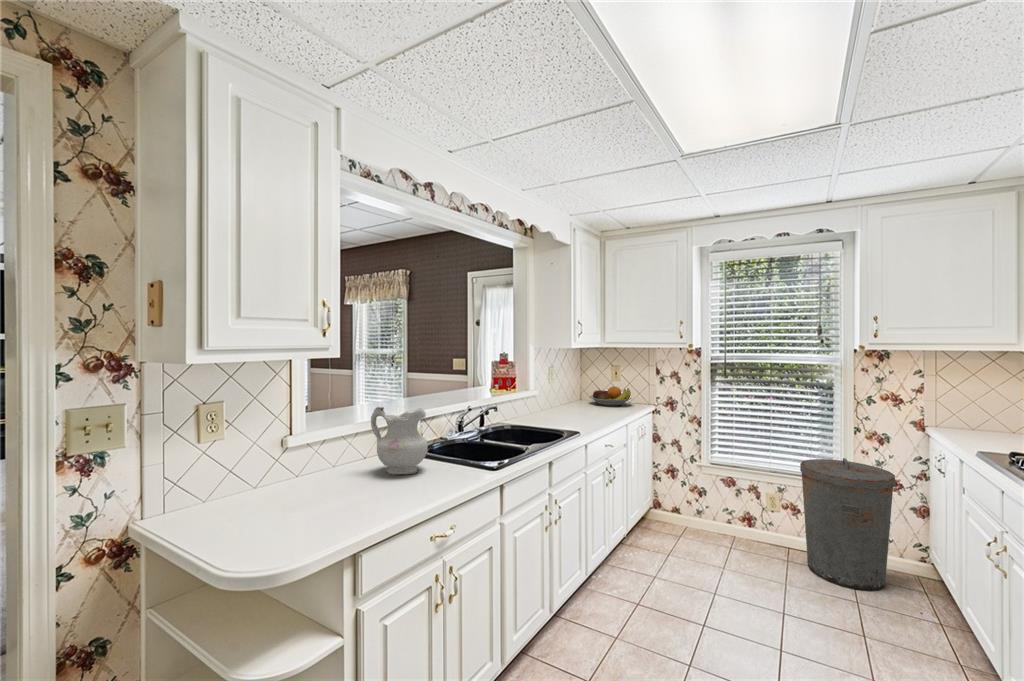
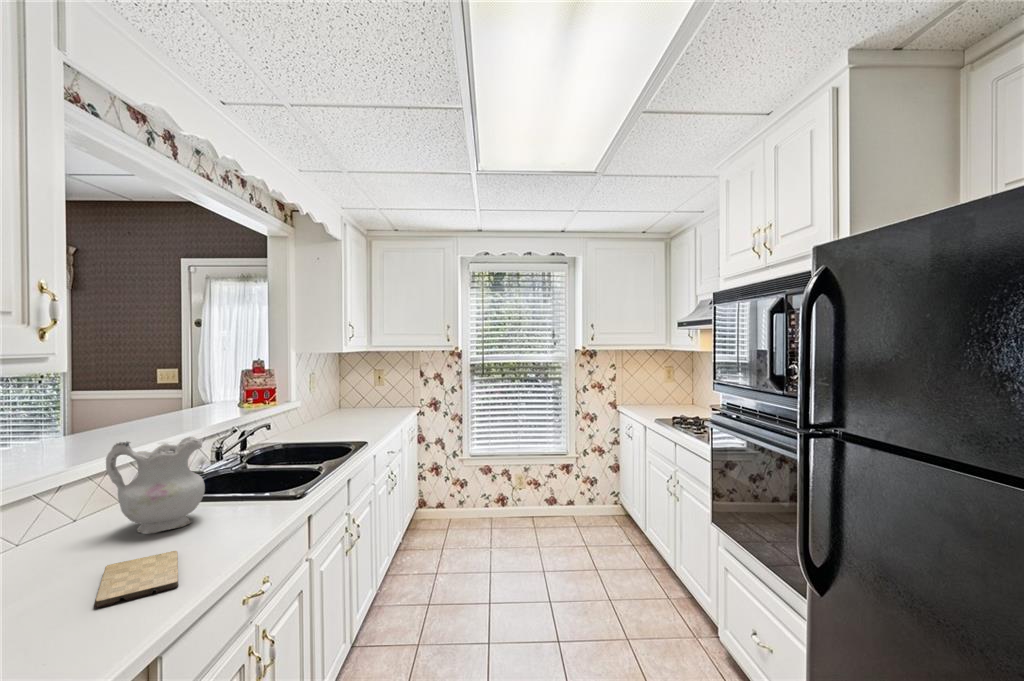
fruit bowl: present [589,386,632,406] -> none [351,391,397,412]
trash can: present [800,458,895,591] -> none [544,435,605,538]
cutting board: none [336,489,395,514] -> present [94,551,178,608]

